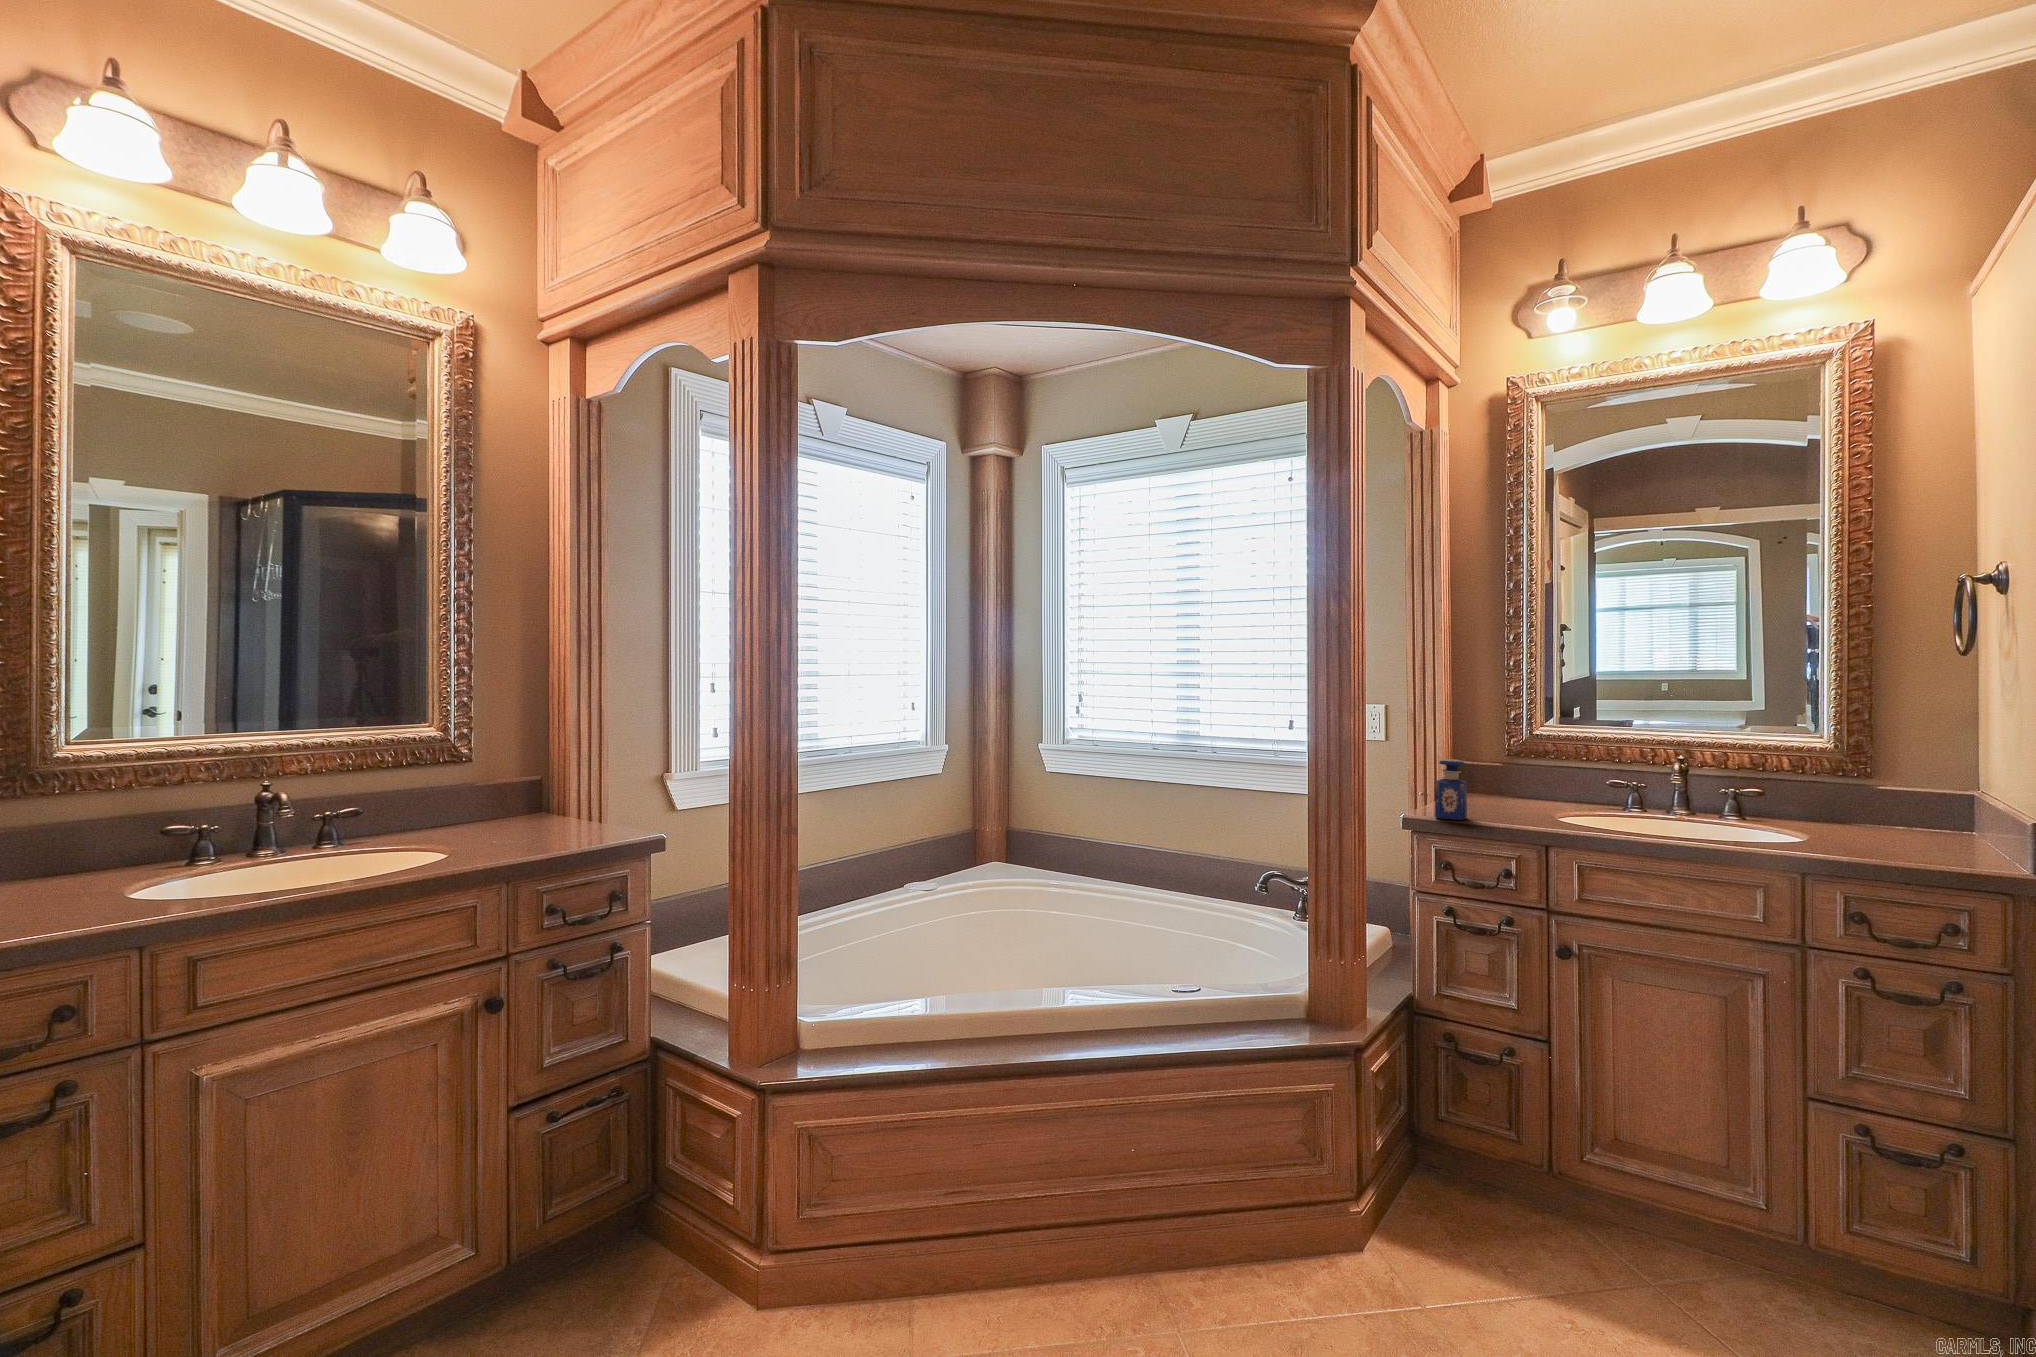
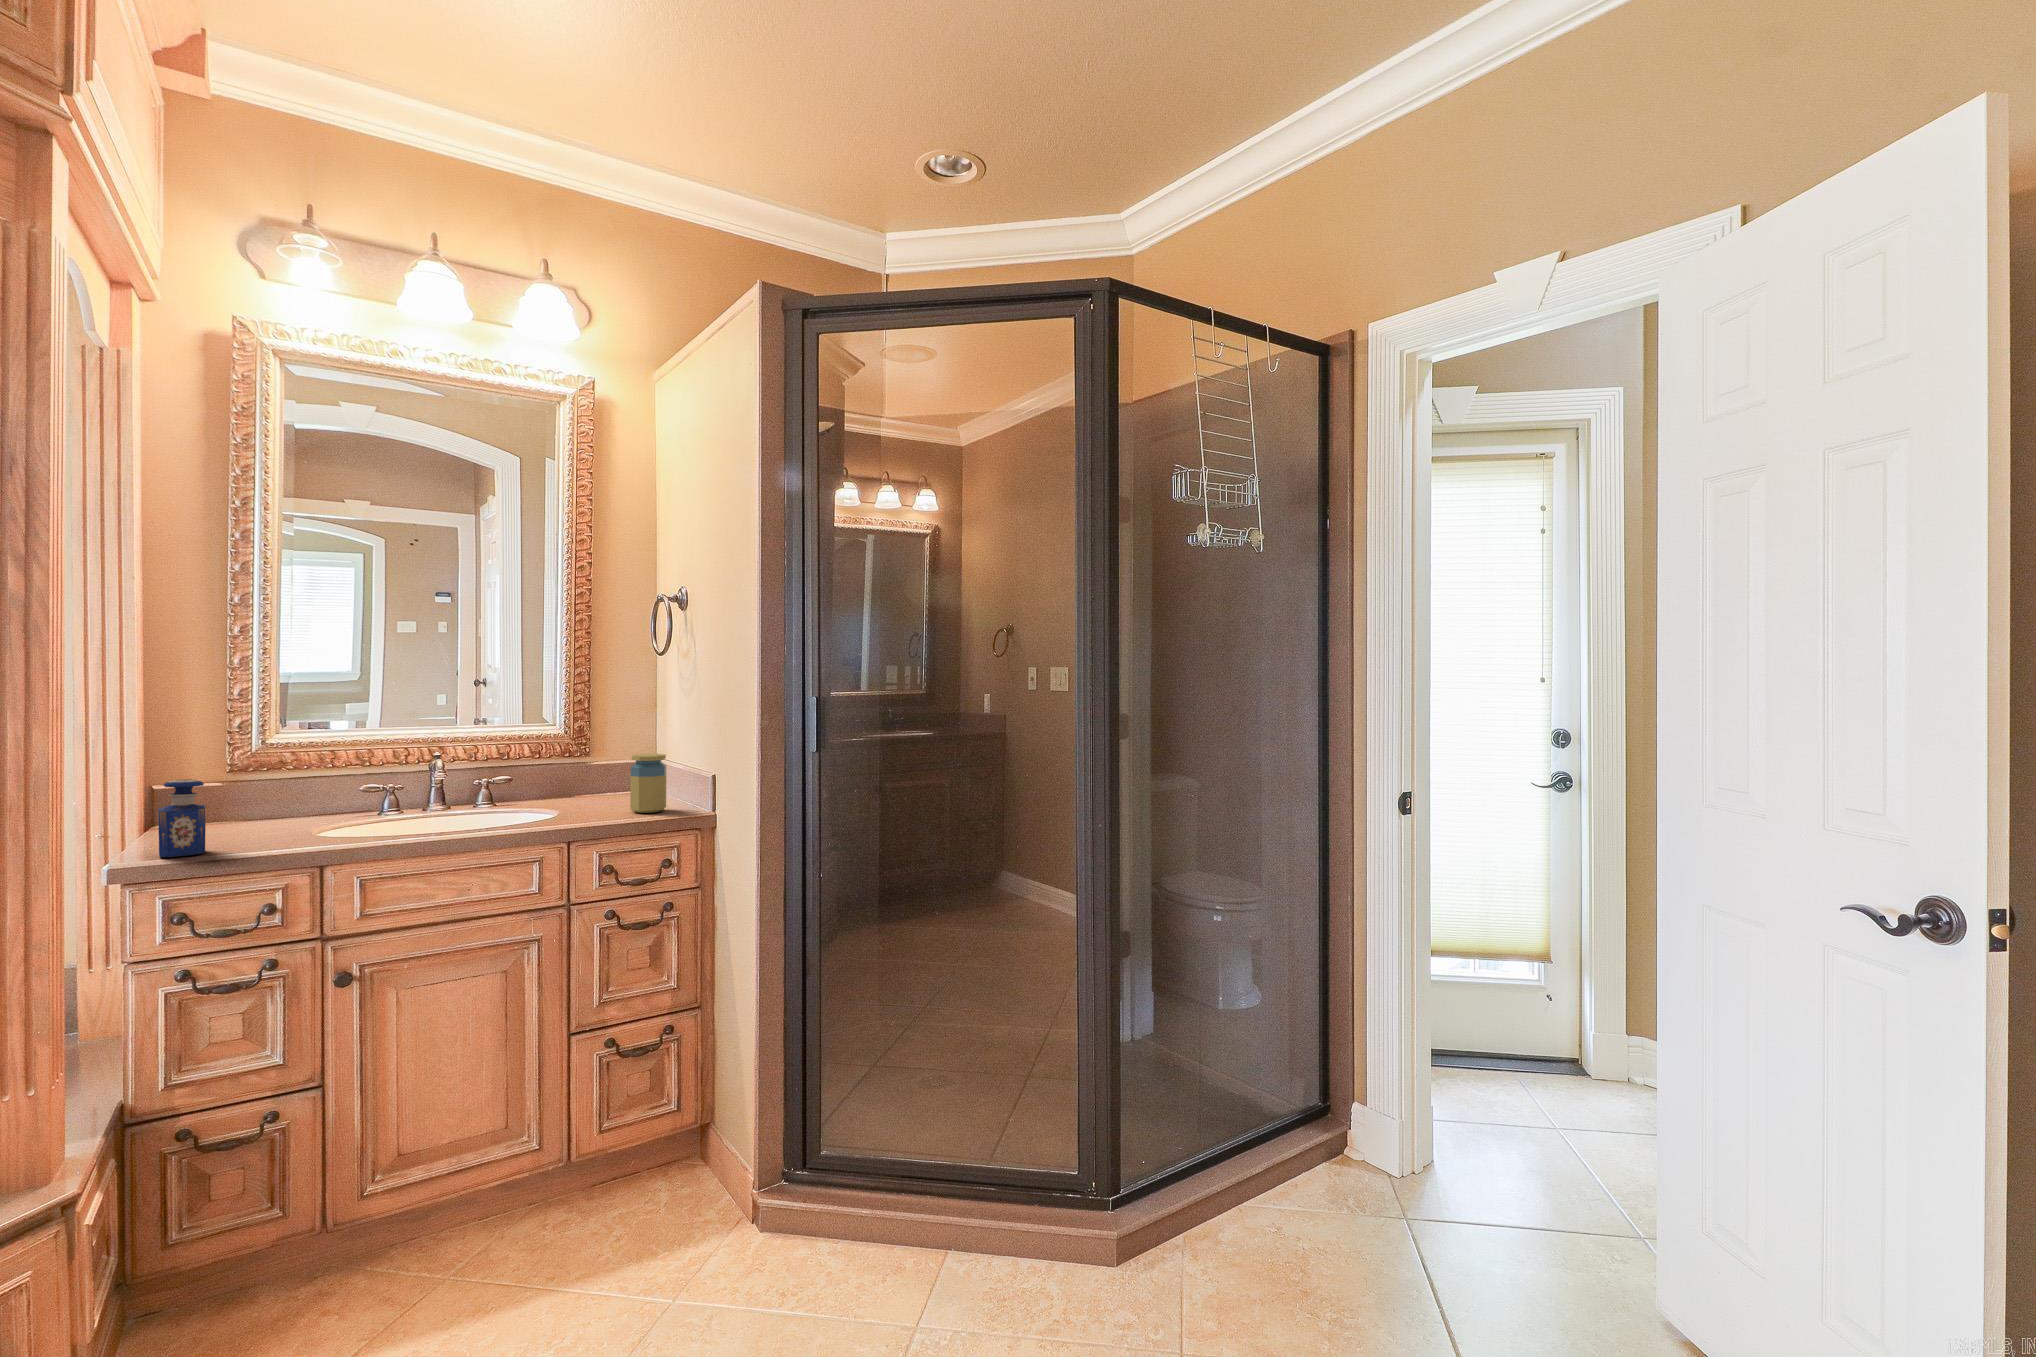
jar: none [1908,777,1967,854] -> present [630,754,666,813]

